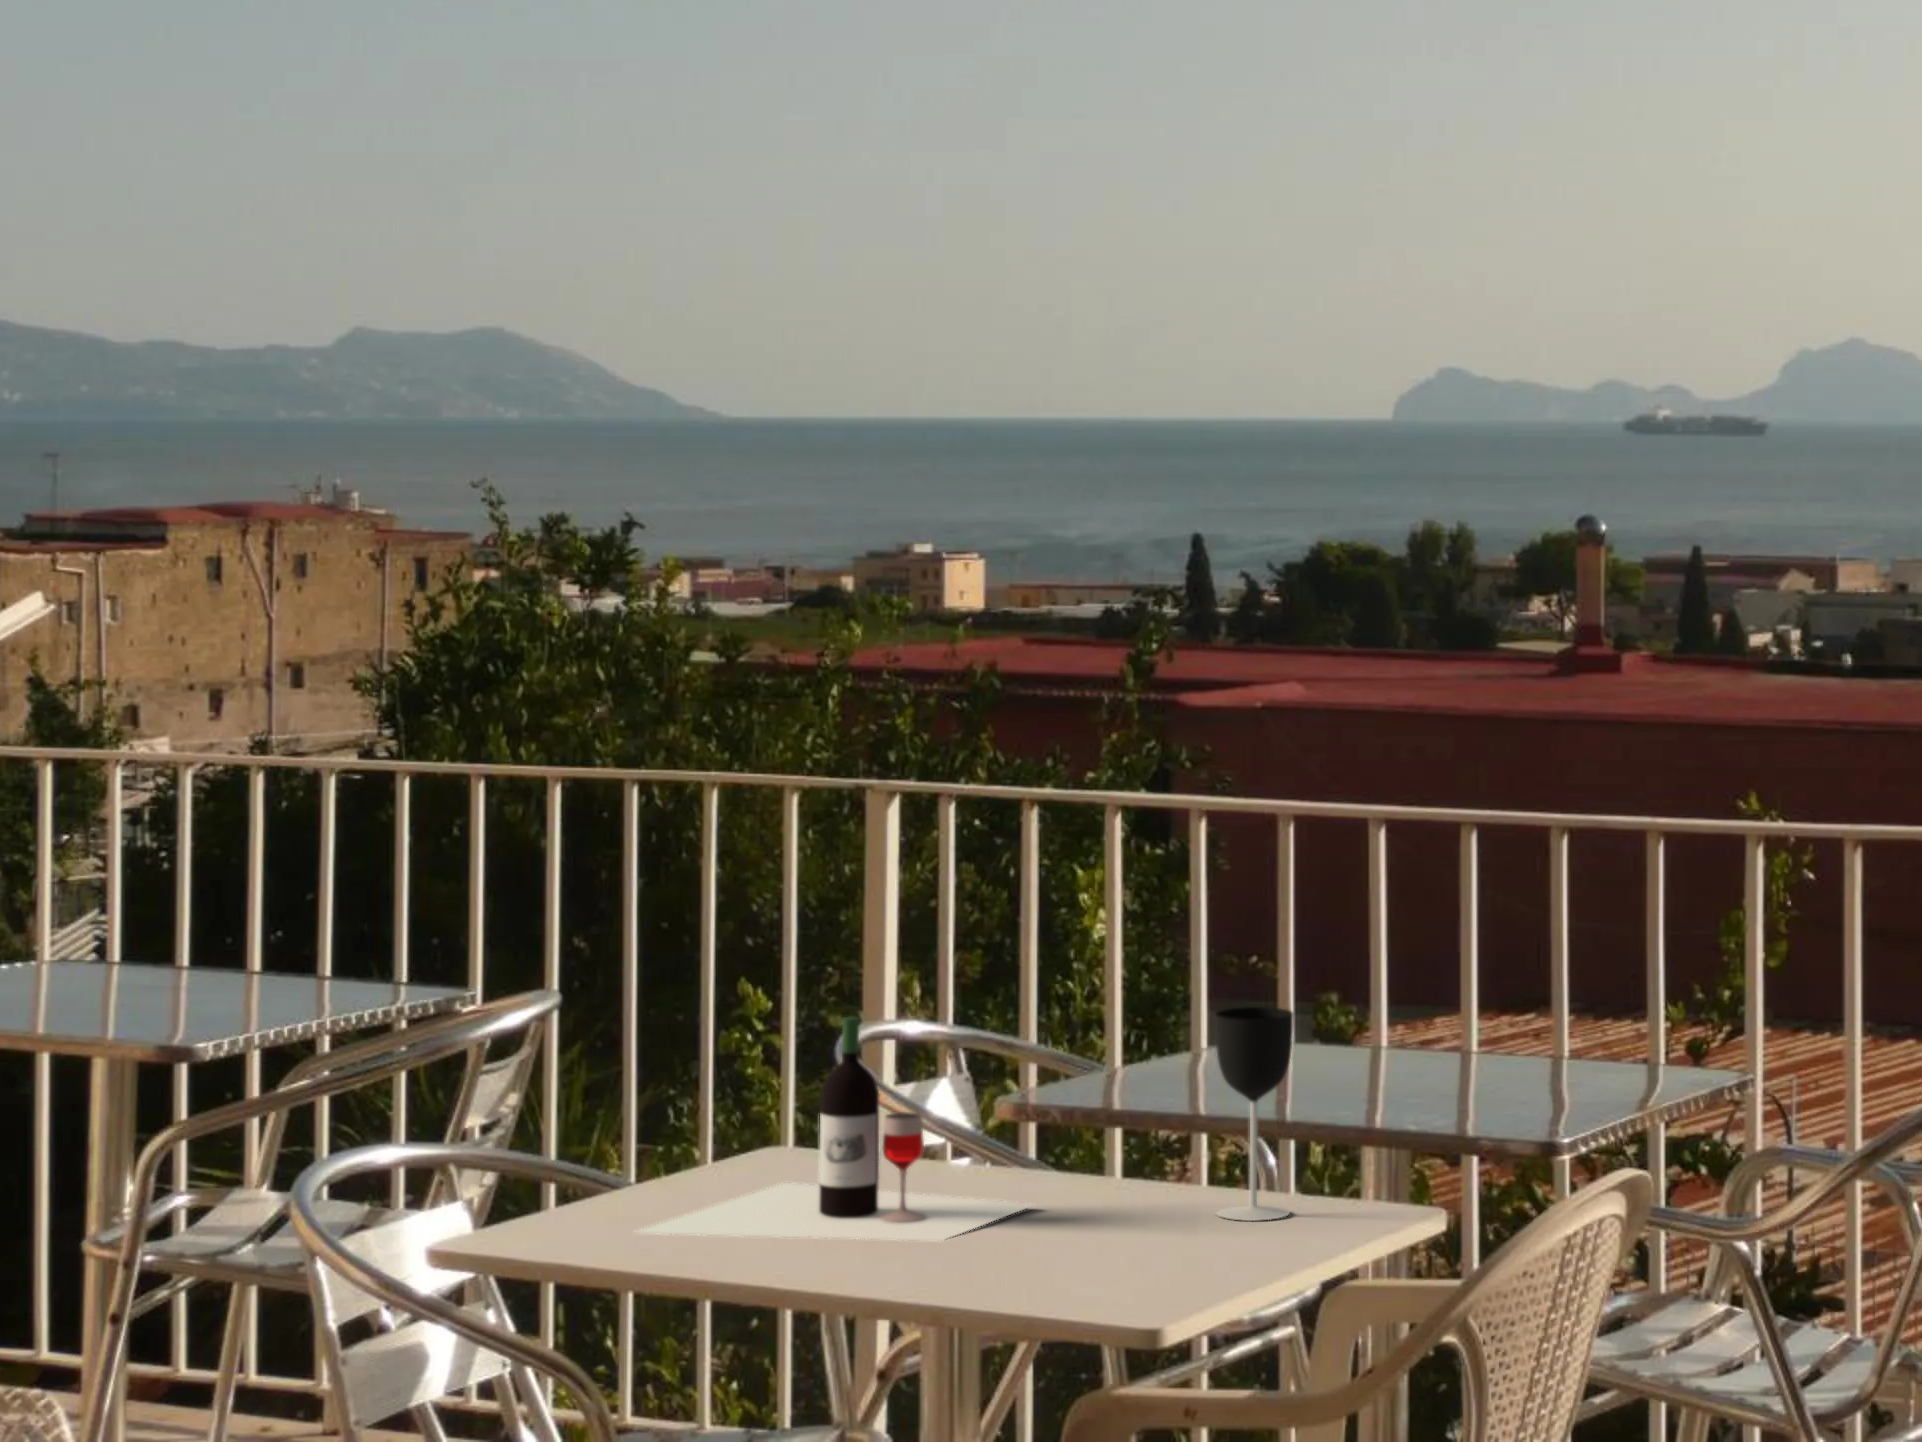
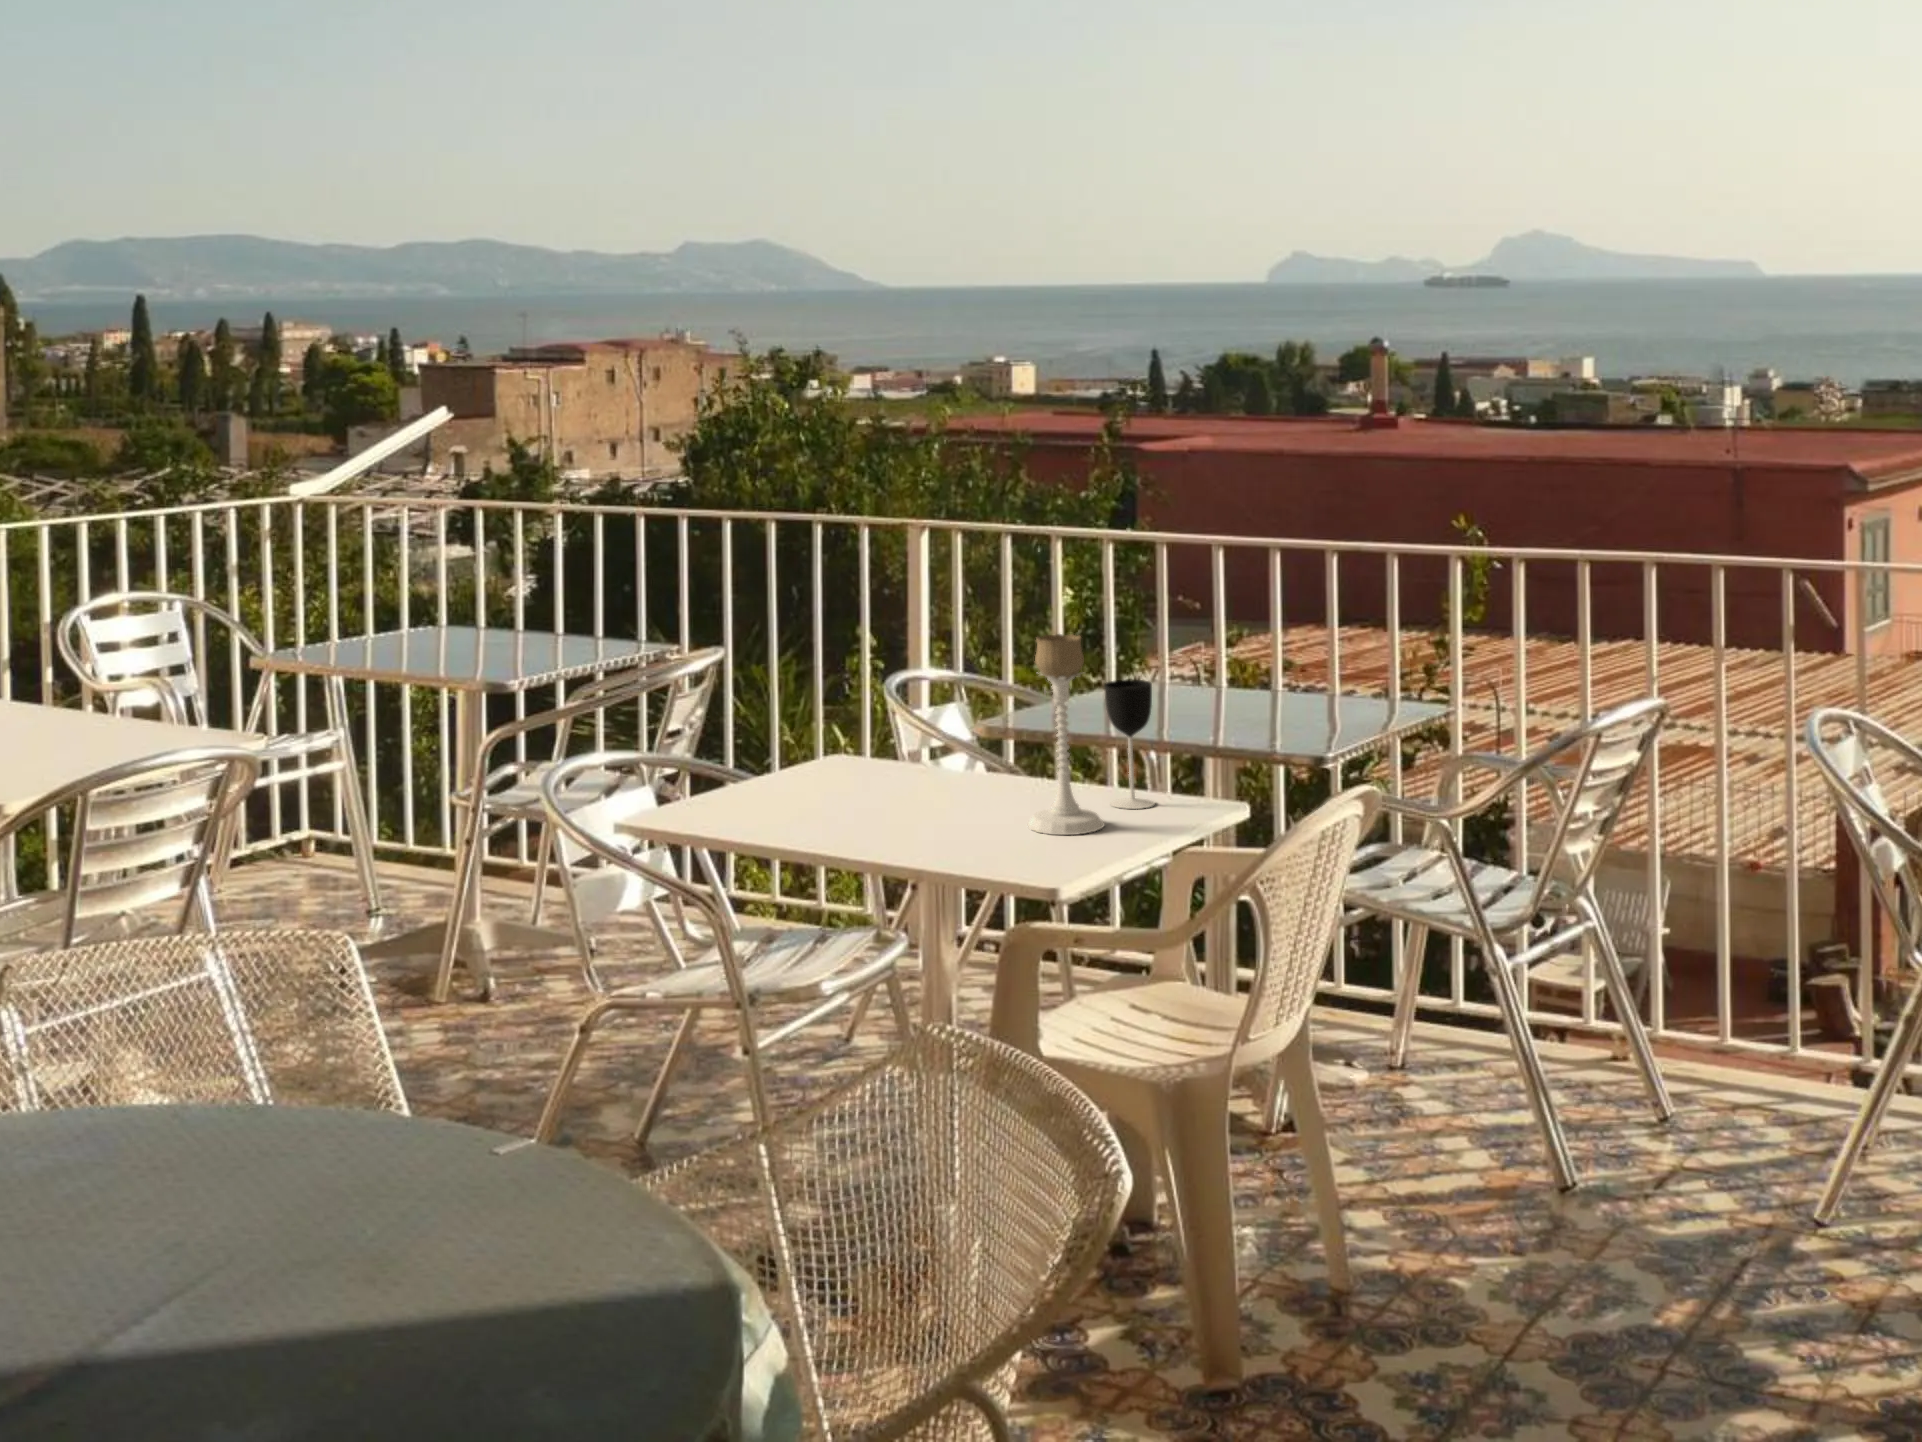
candle holder: none [1083,925,1213,1258] -> present [1027,634,1105,835]
wine bottle: present [638,1017,1032,1241] -> none [760,686,1005,836]

